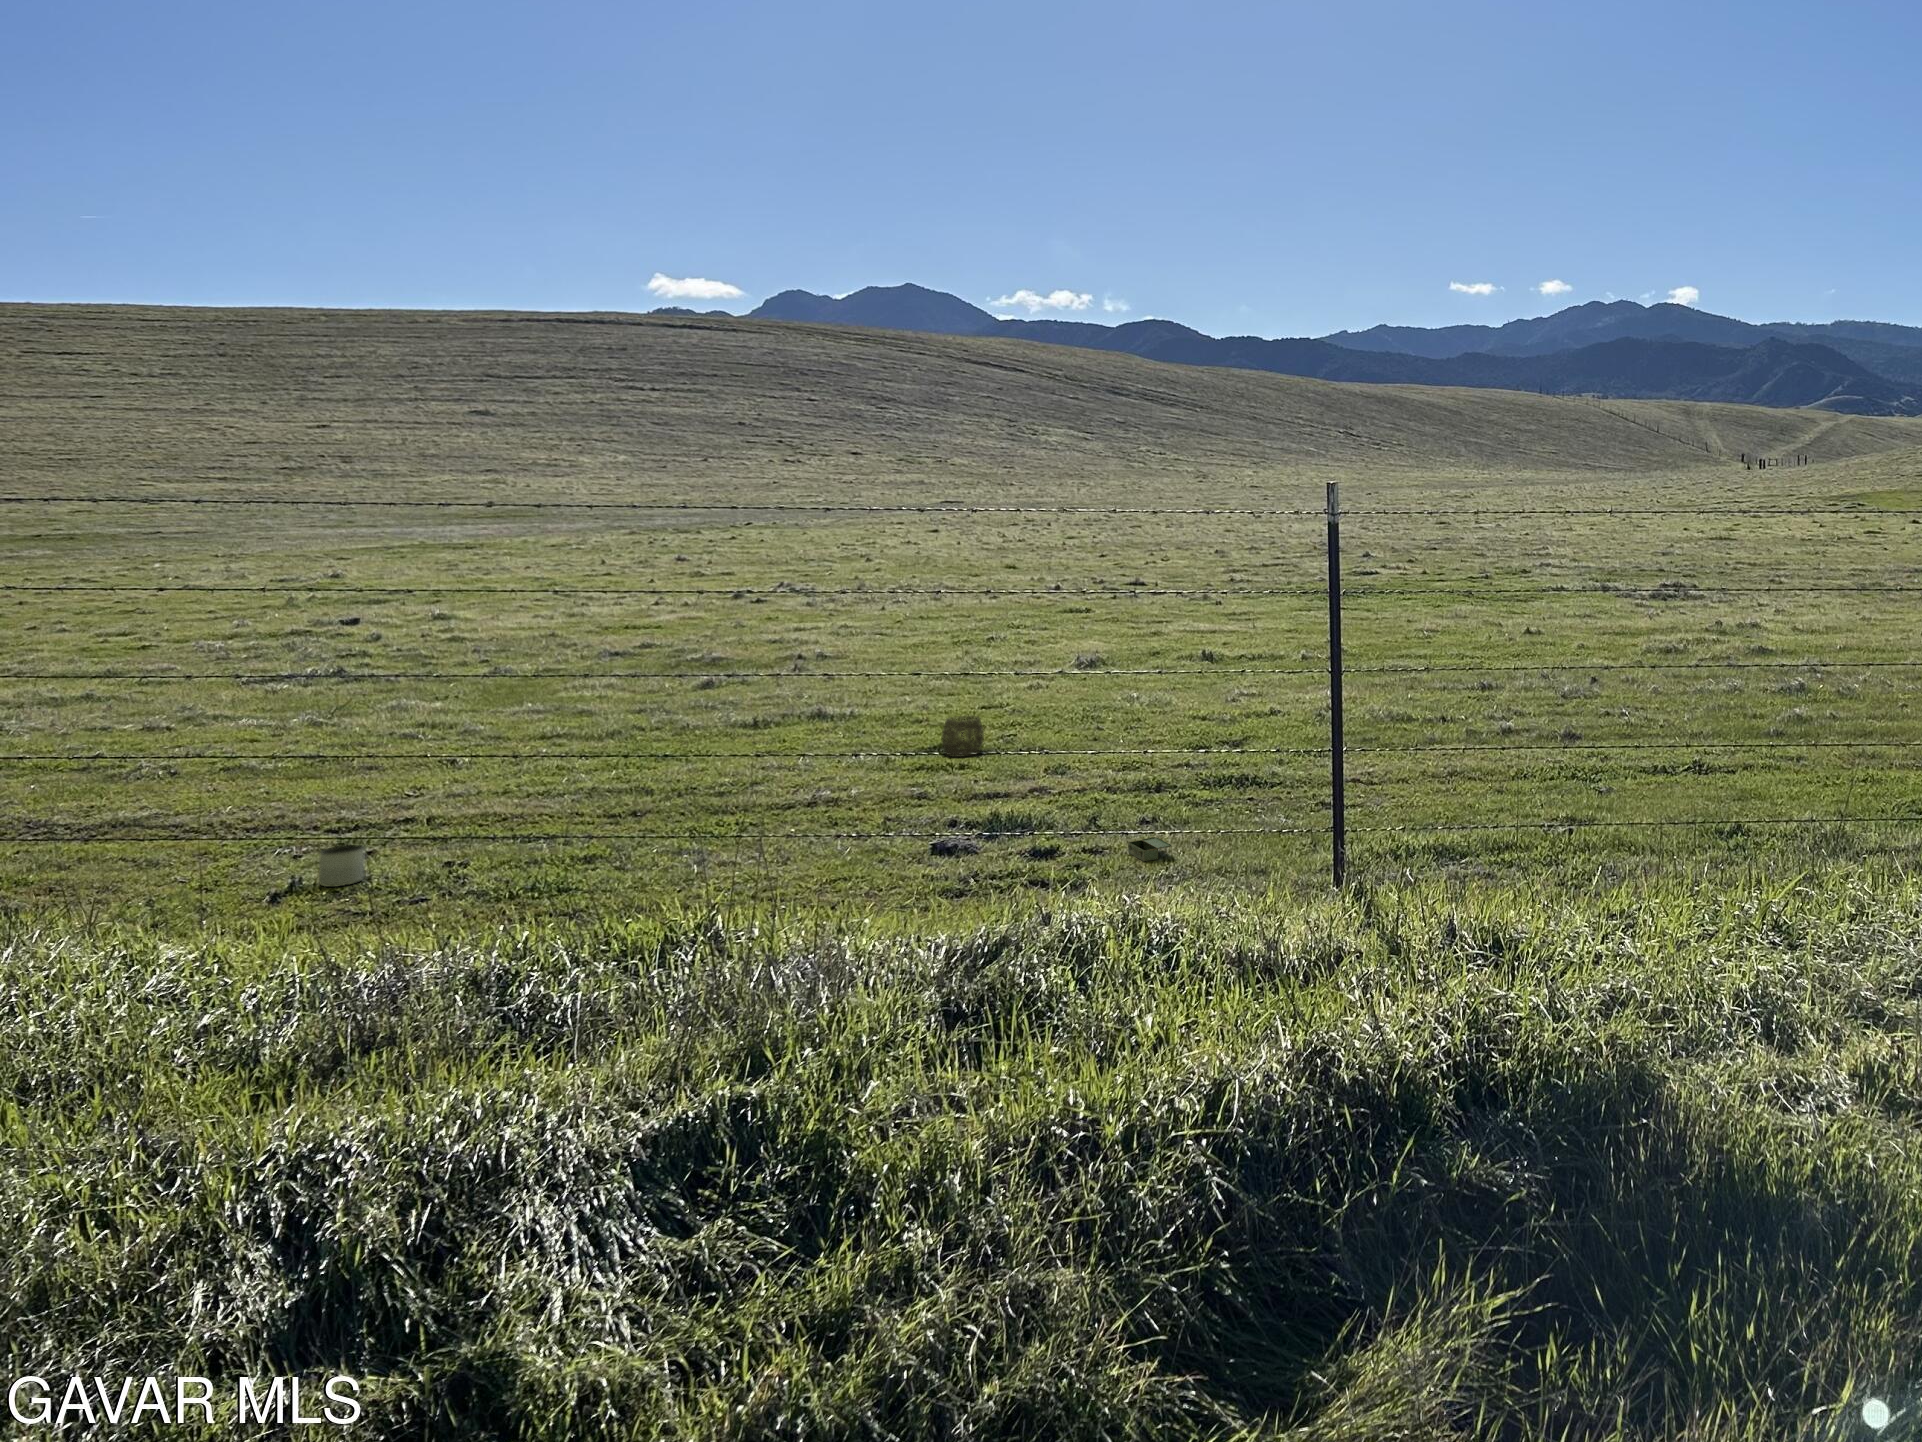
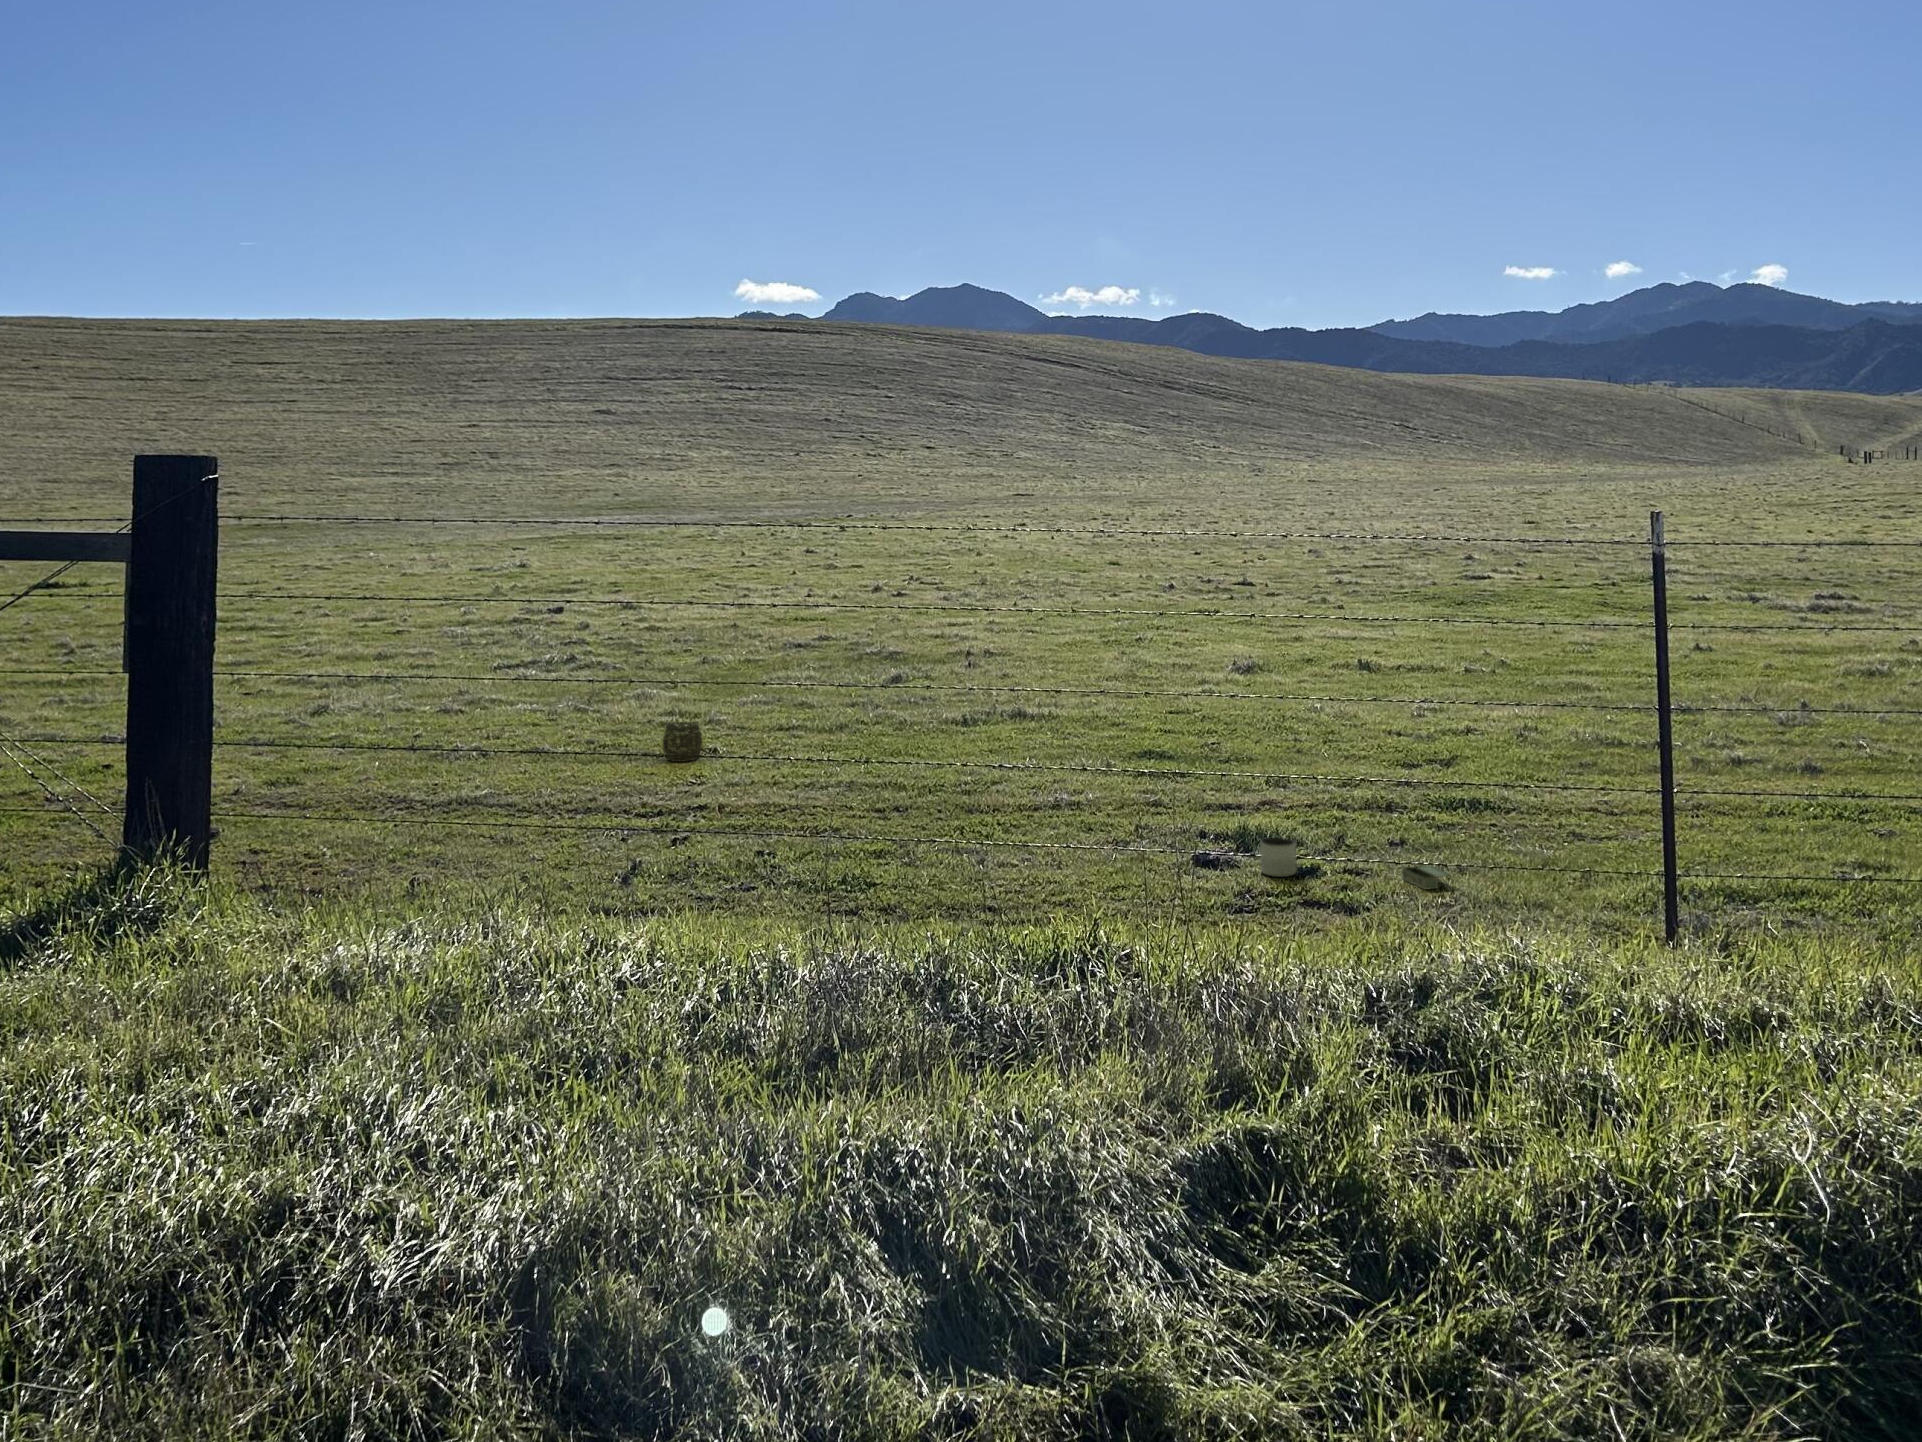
woven basket: present [941,716,984,757] -> present [663,722,703,762]
planter: present [319,845,365,887] -> present [1260,838,1297,877]

